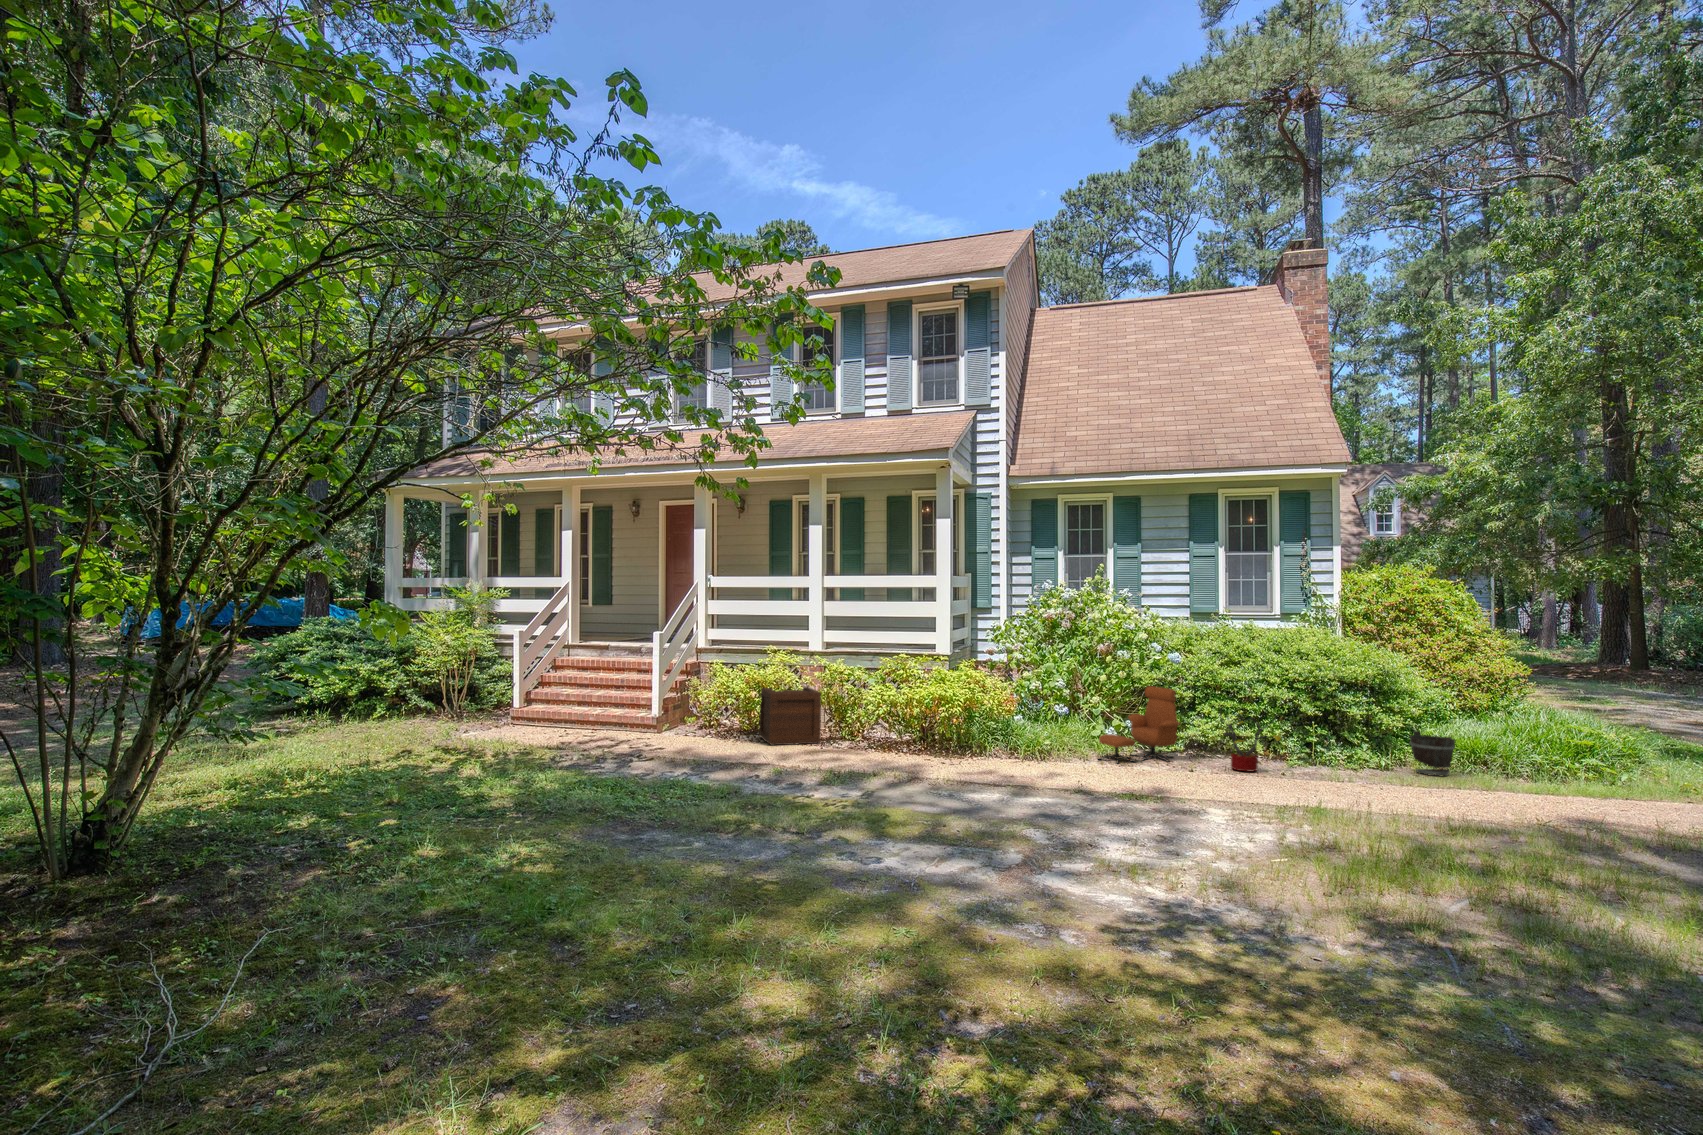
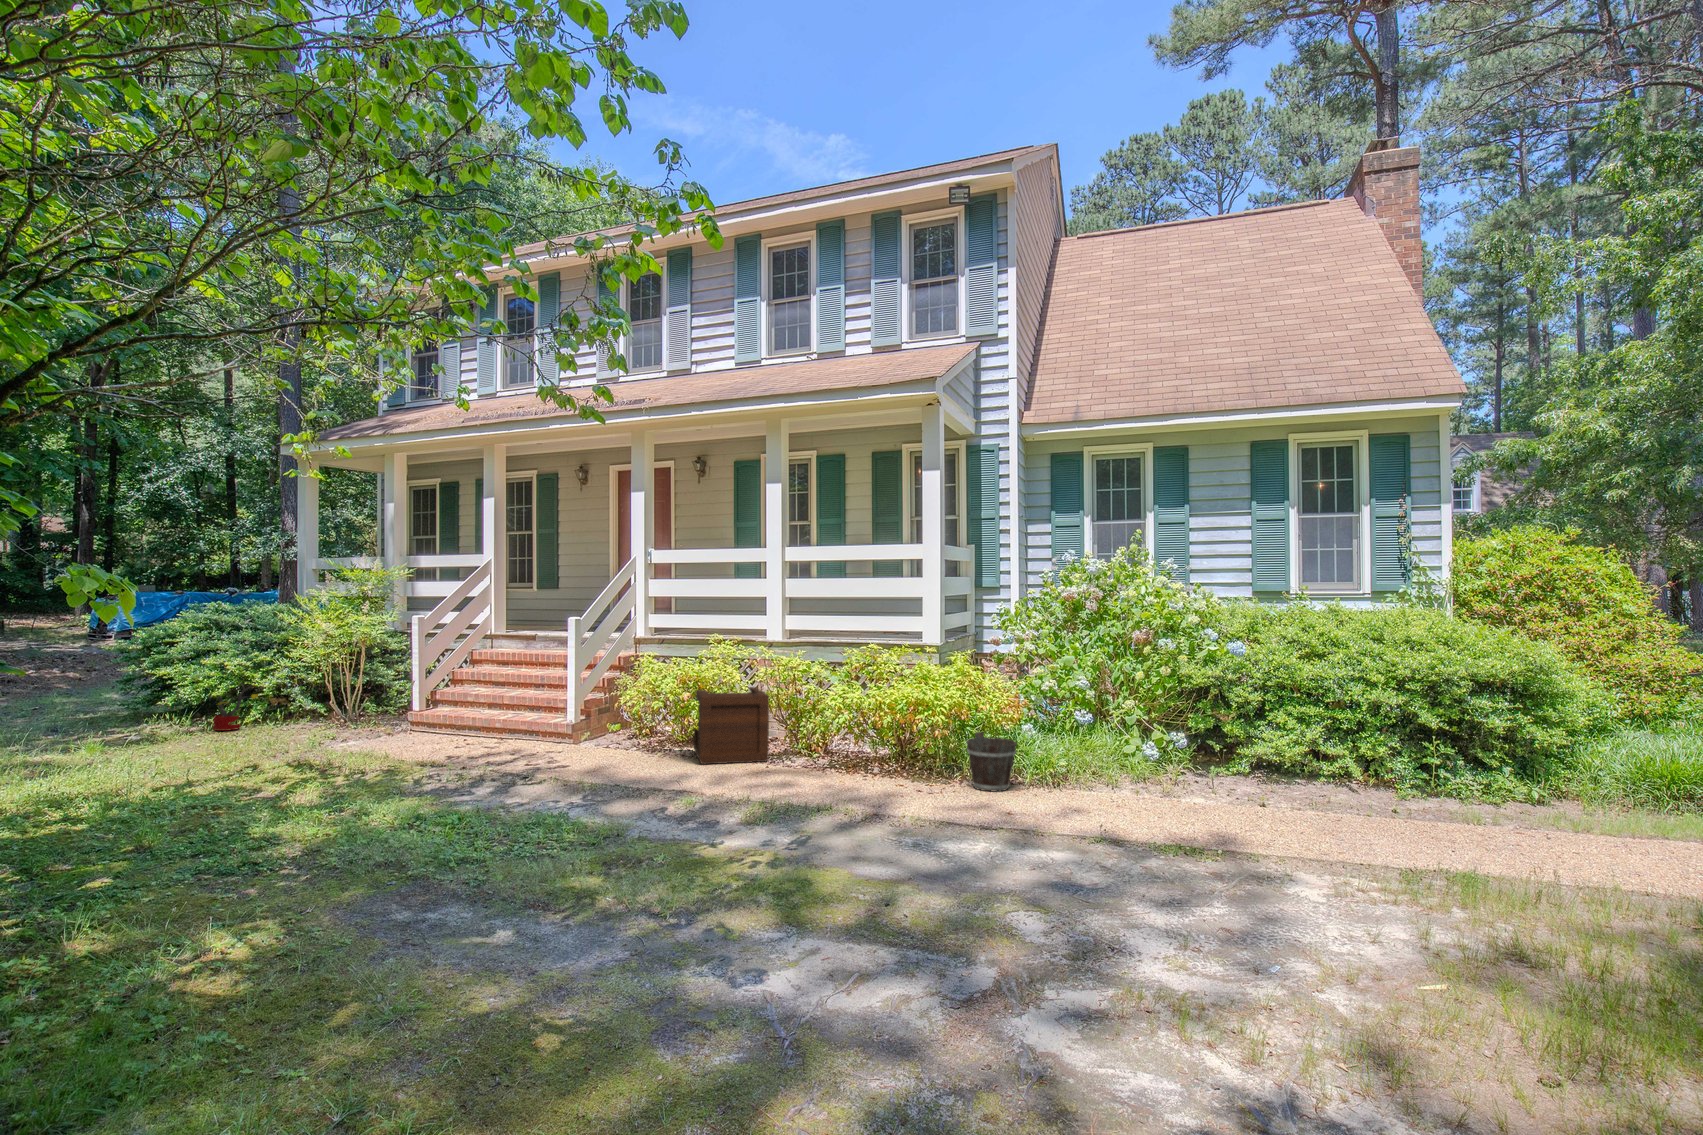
lounge chair: present [1099,686,1180,763] -> none [1132,686,1246,792]
decorative plant: present [1226,717,1280,771] -> present [213,685,258,731]
bucket: present [1409,731,1455,776] -> present [966,732,1017,792]

